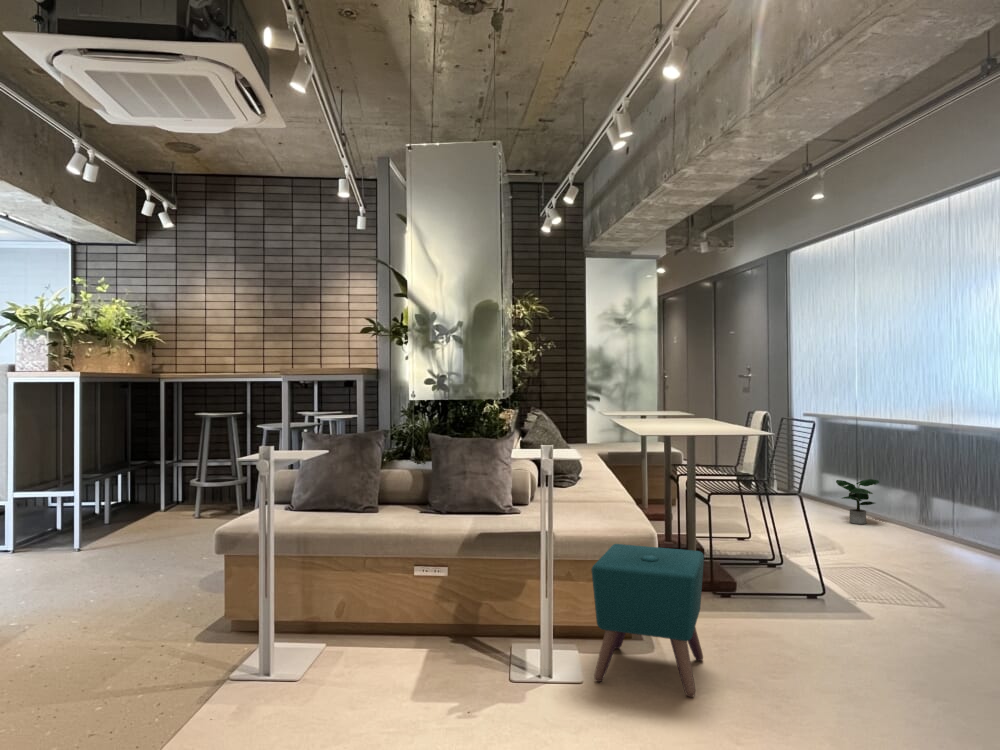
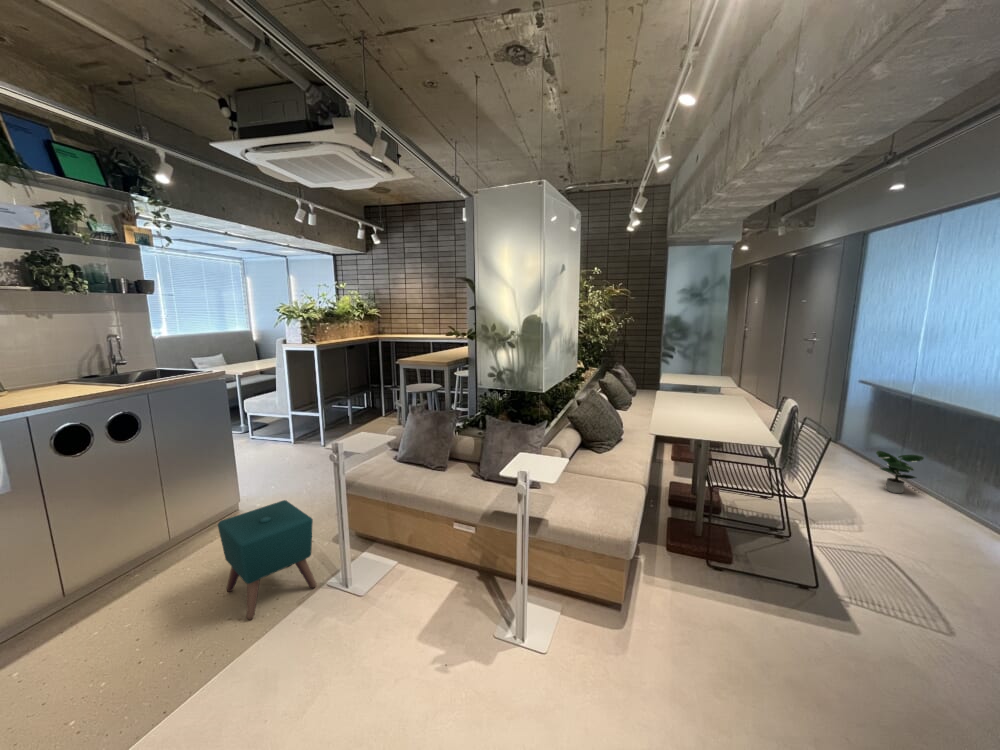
ottoman: present [592,544,704,697] -> present [218,500,316,620]

